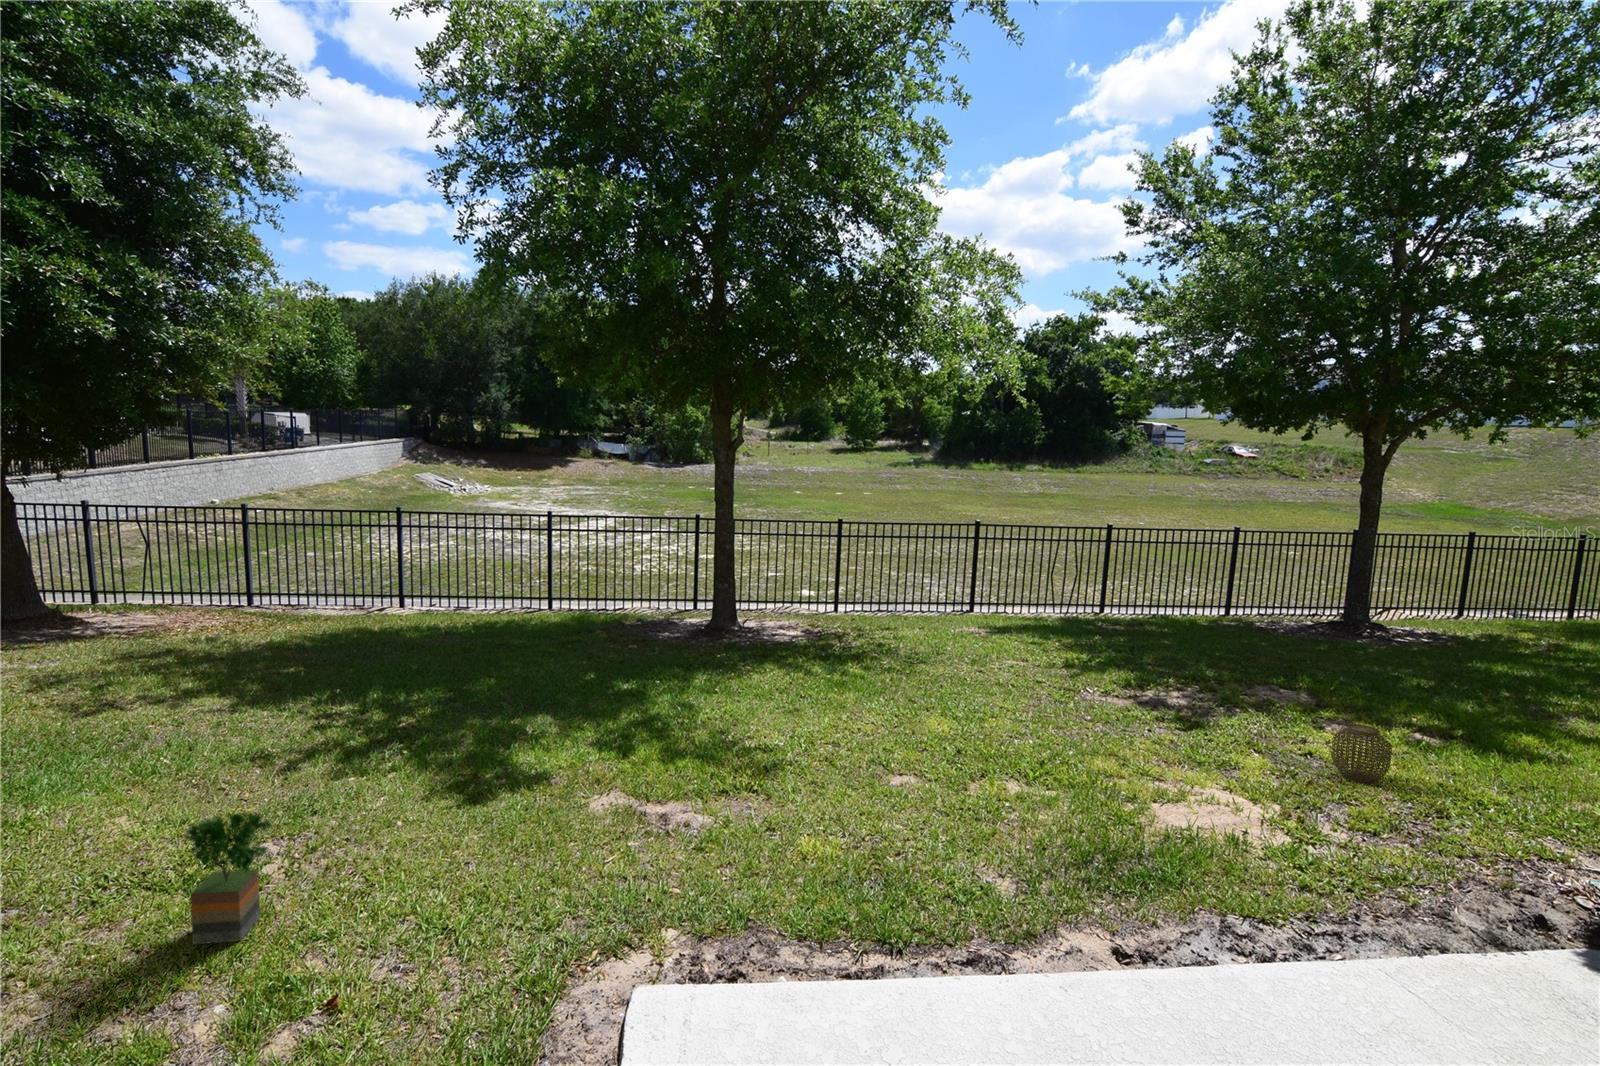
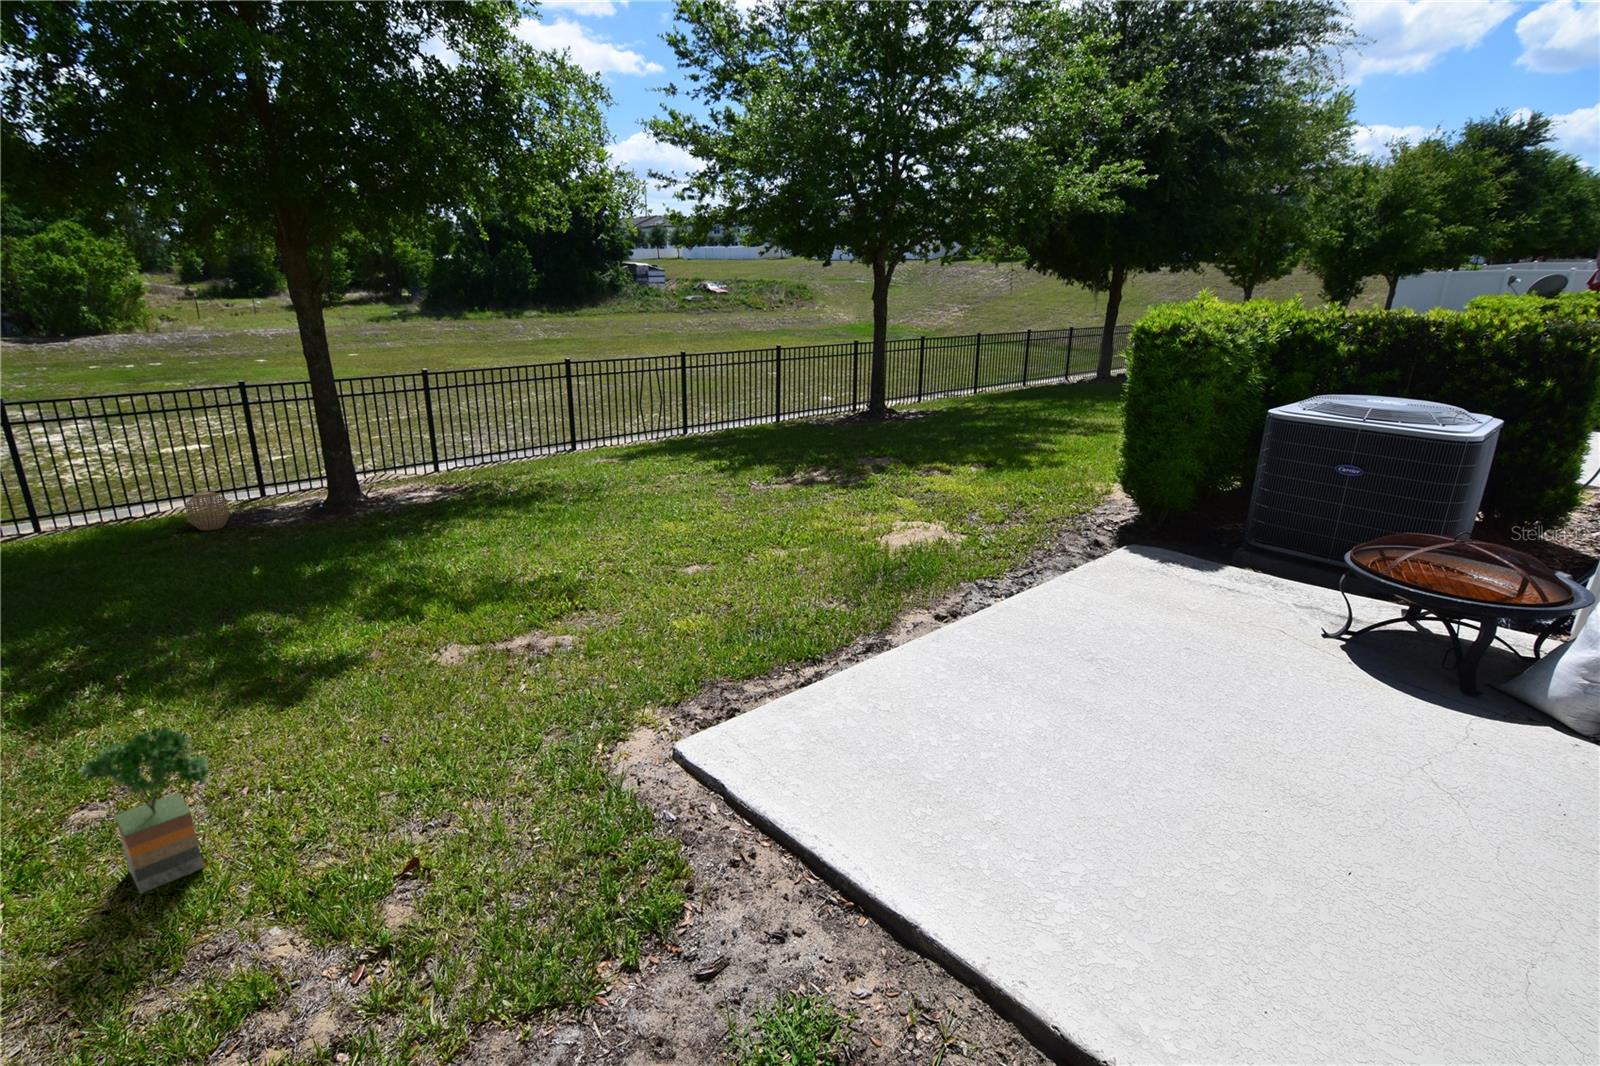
woven basket: present [1331,724,1392,783] -> present [185,491,229,530]

